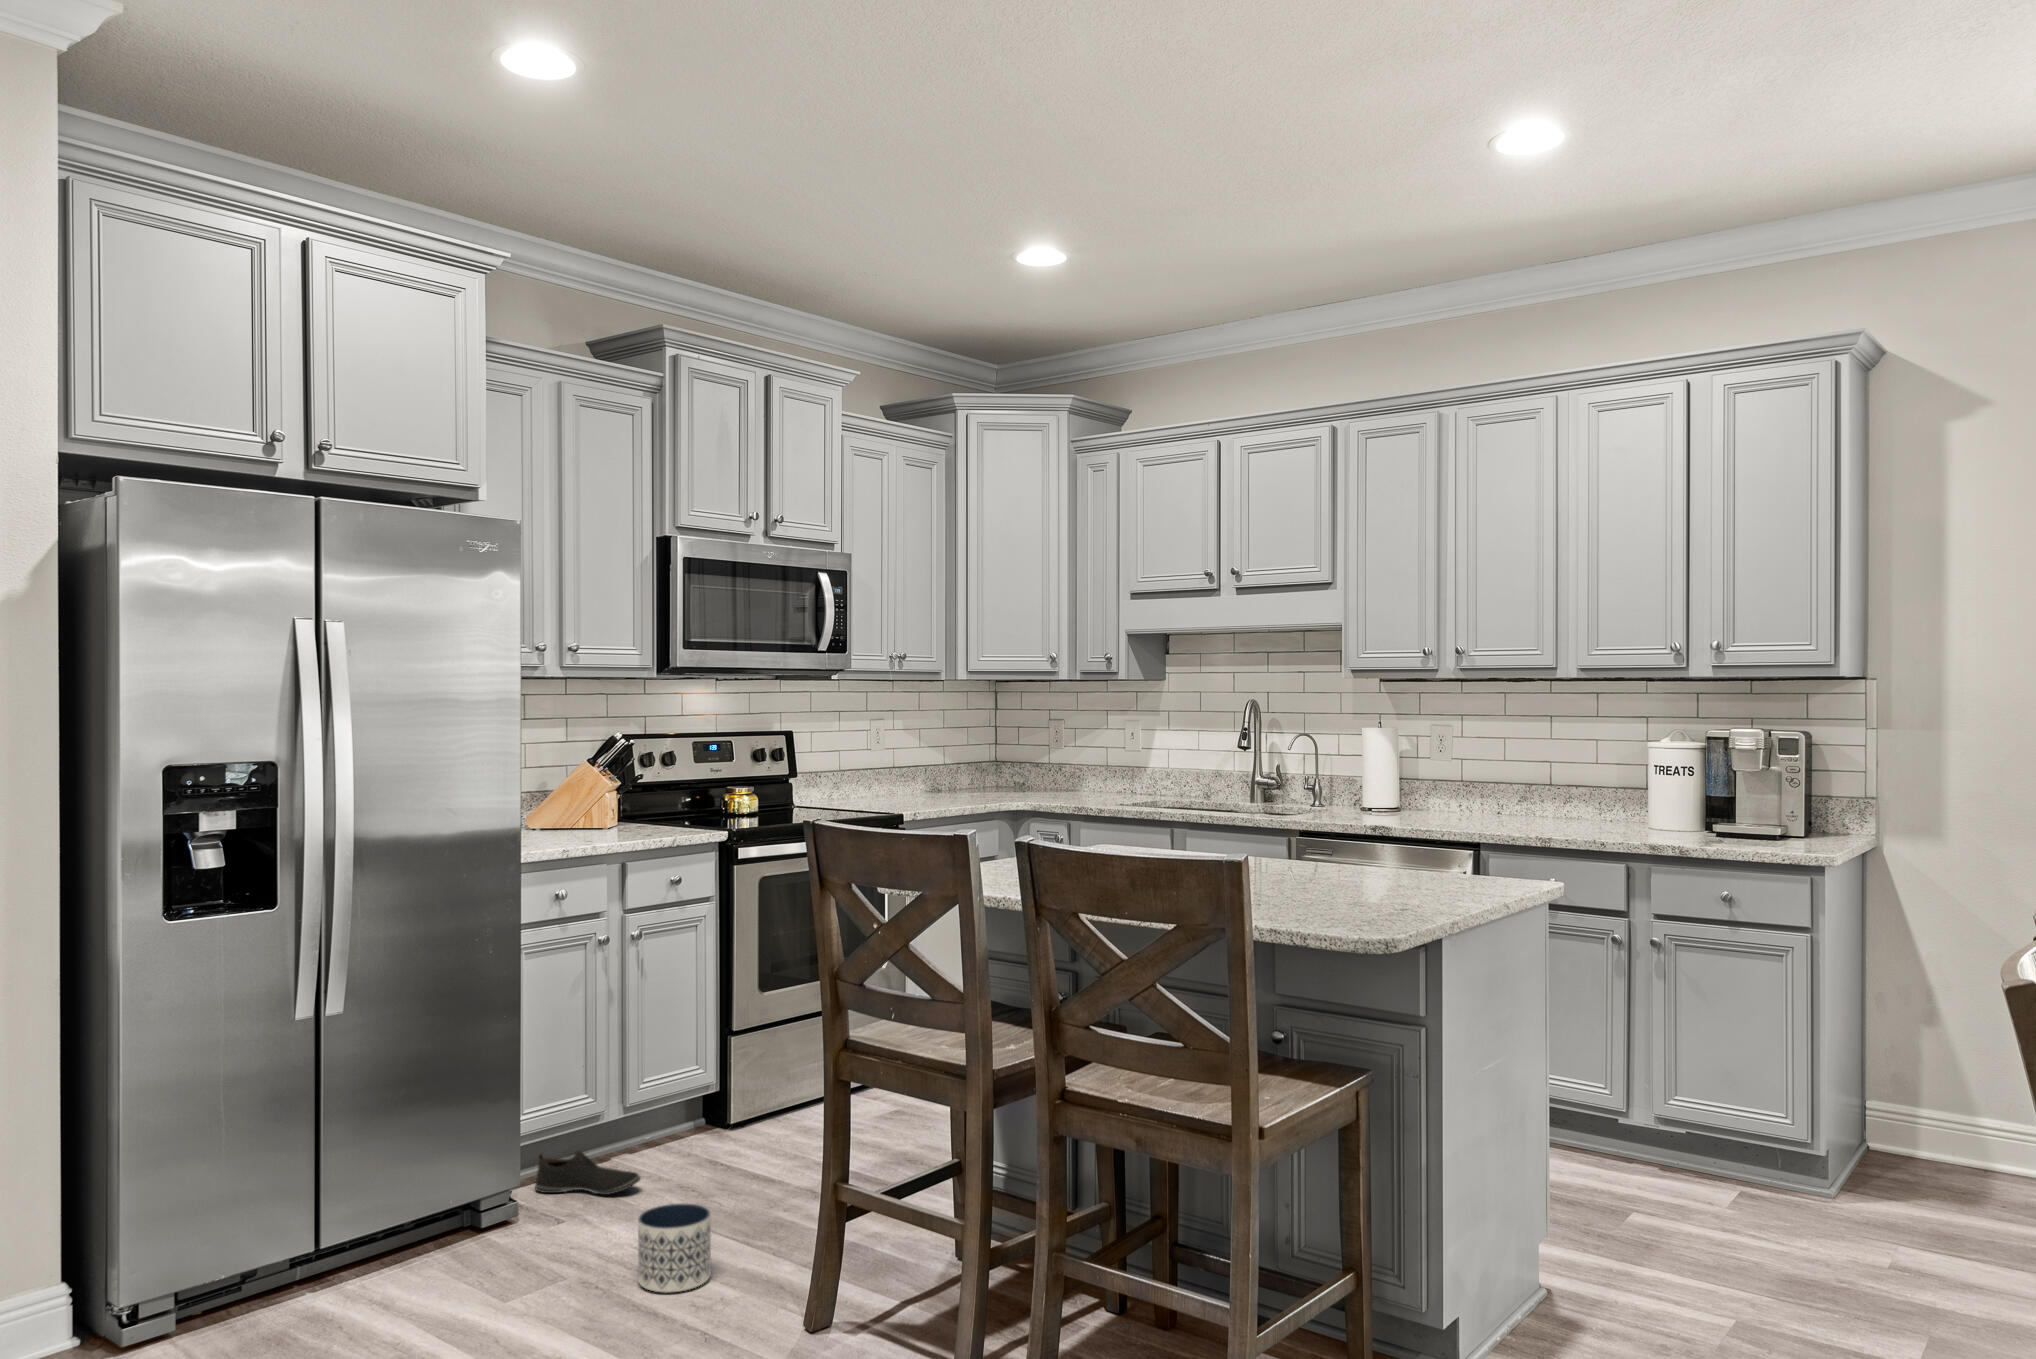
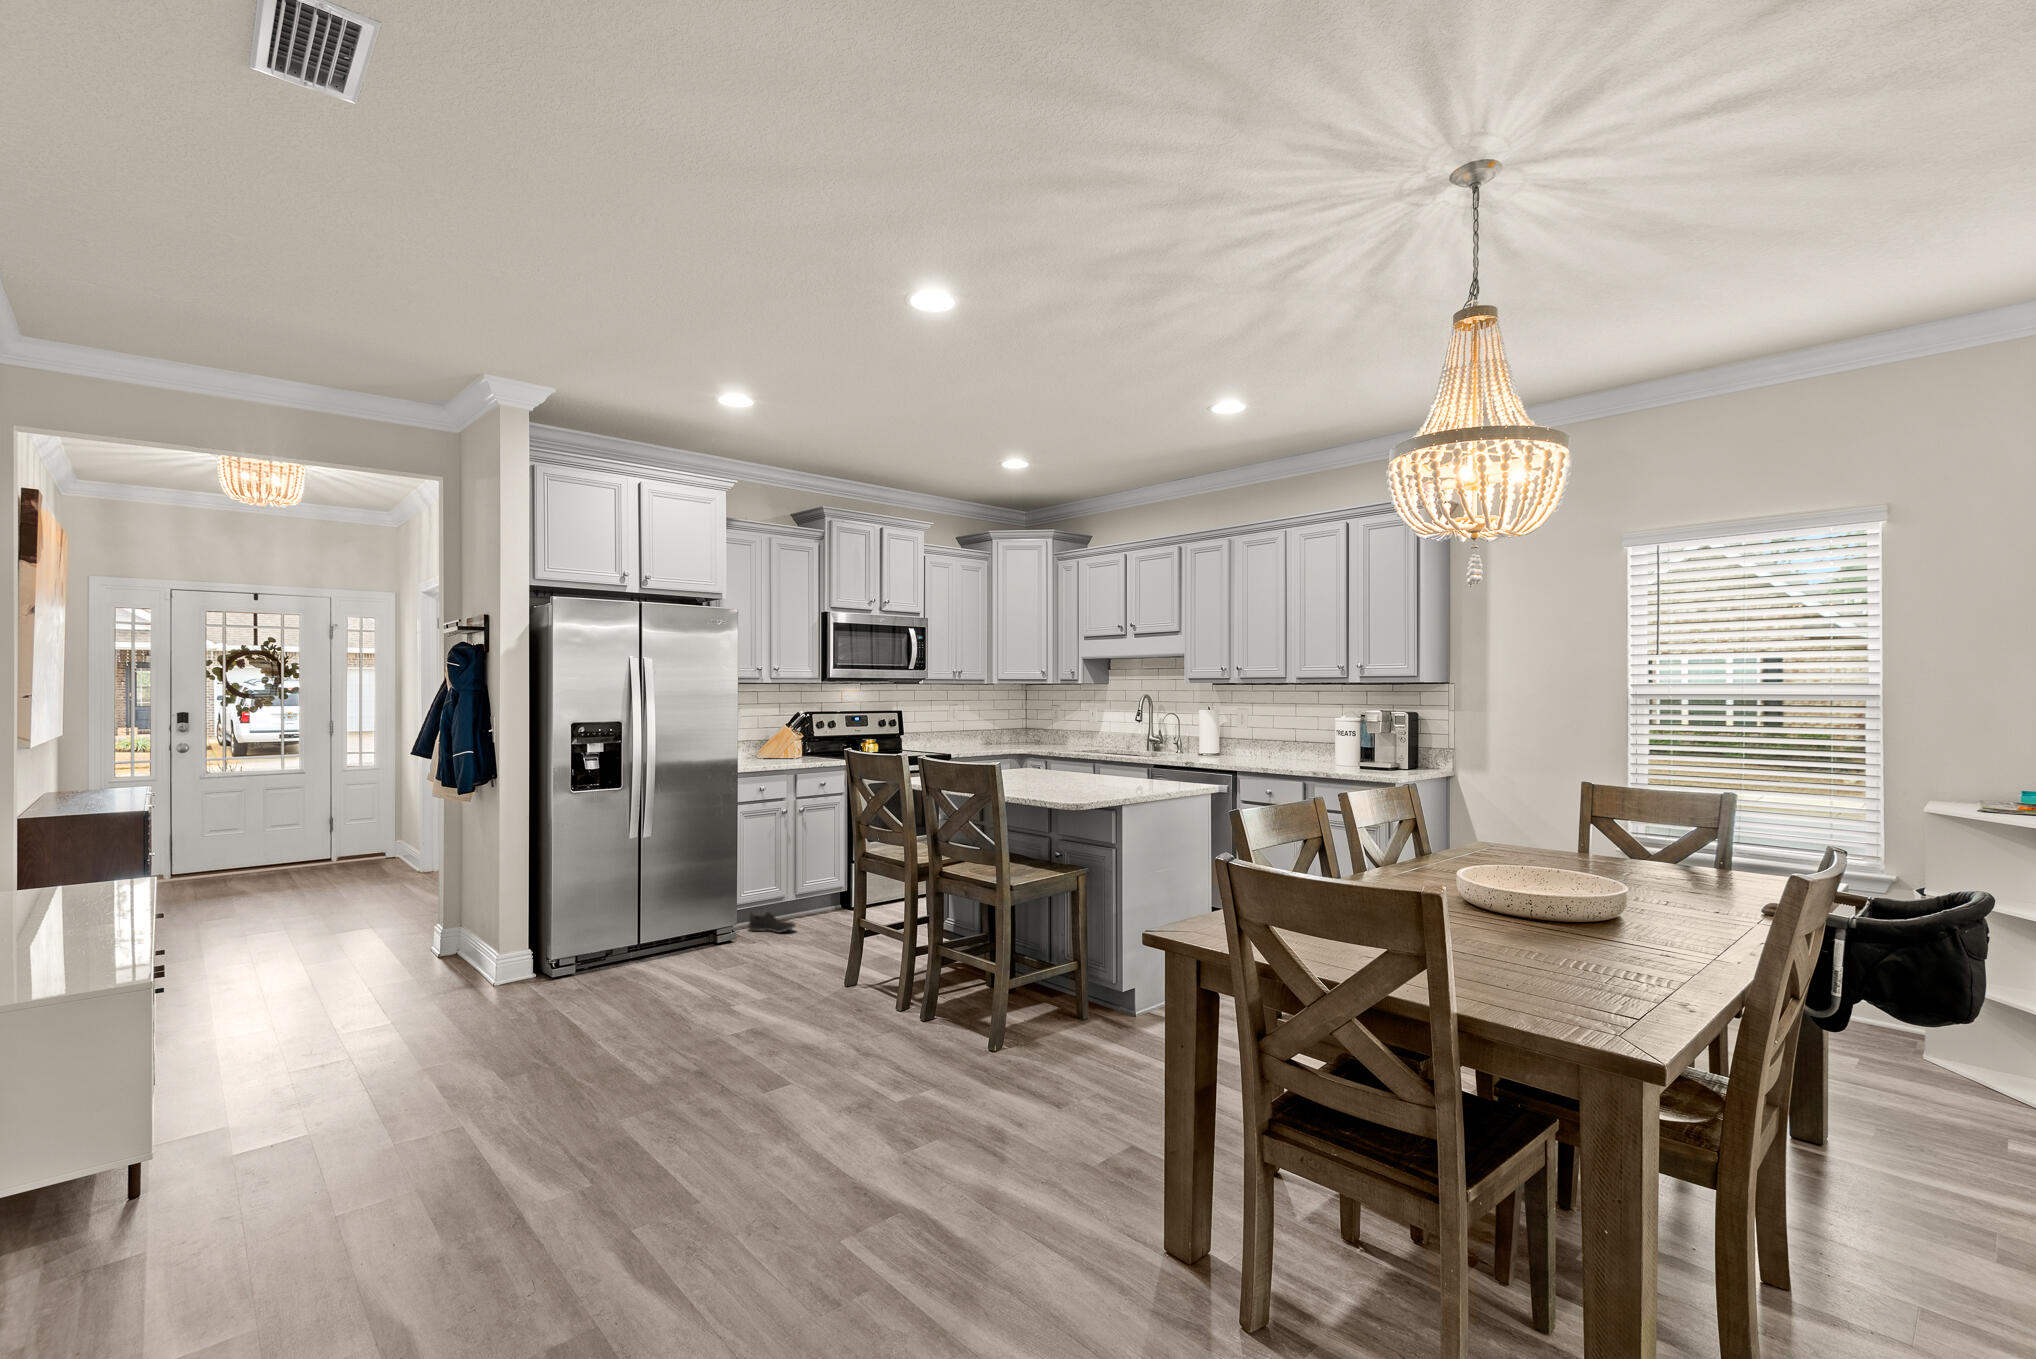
planter: present [638,1204,711,1292] -> none [778,931,812,970]

